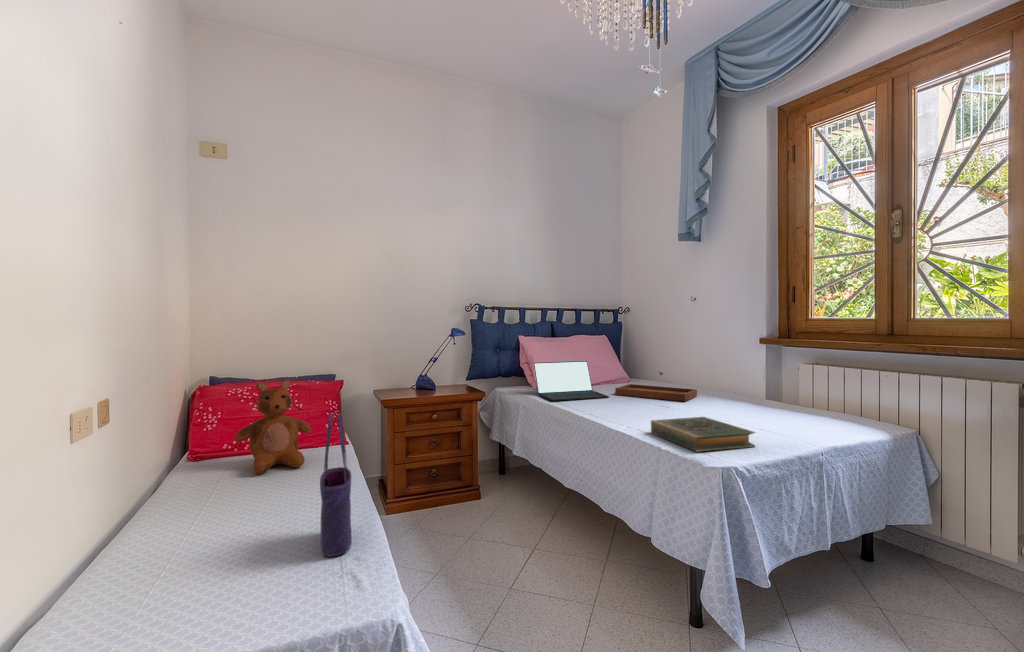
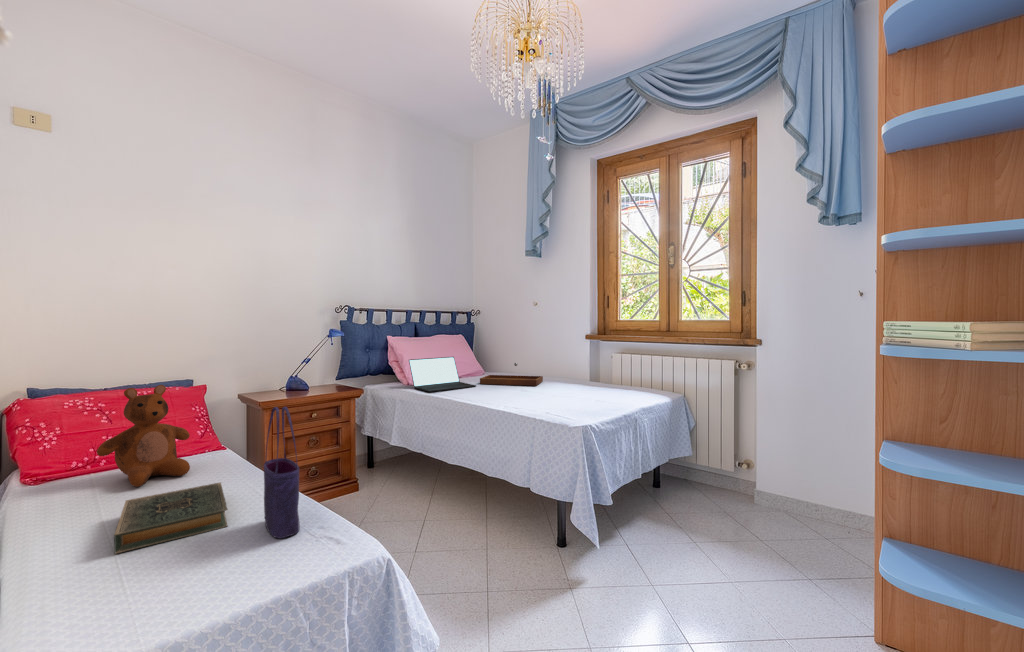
hardback book: present [651,417,755,452] -> present [114,483,228,554]

